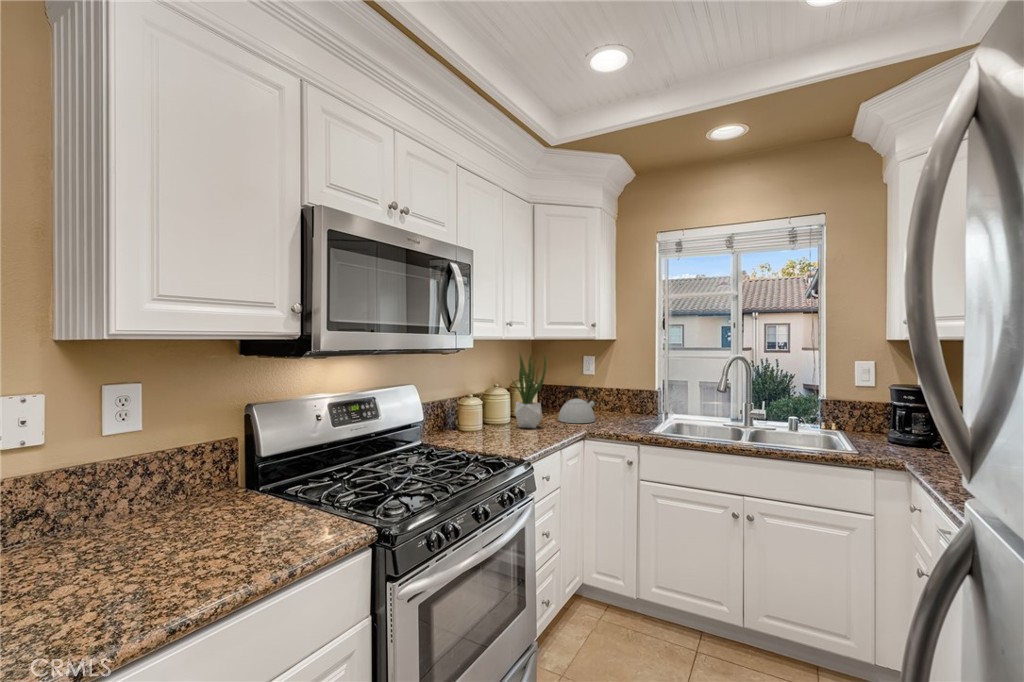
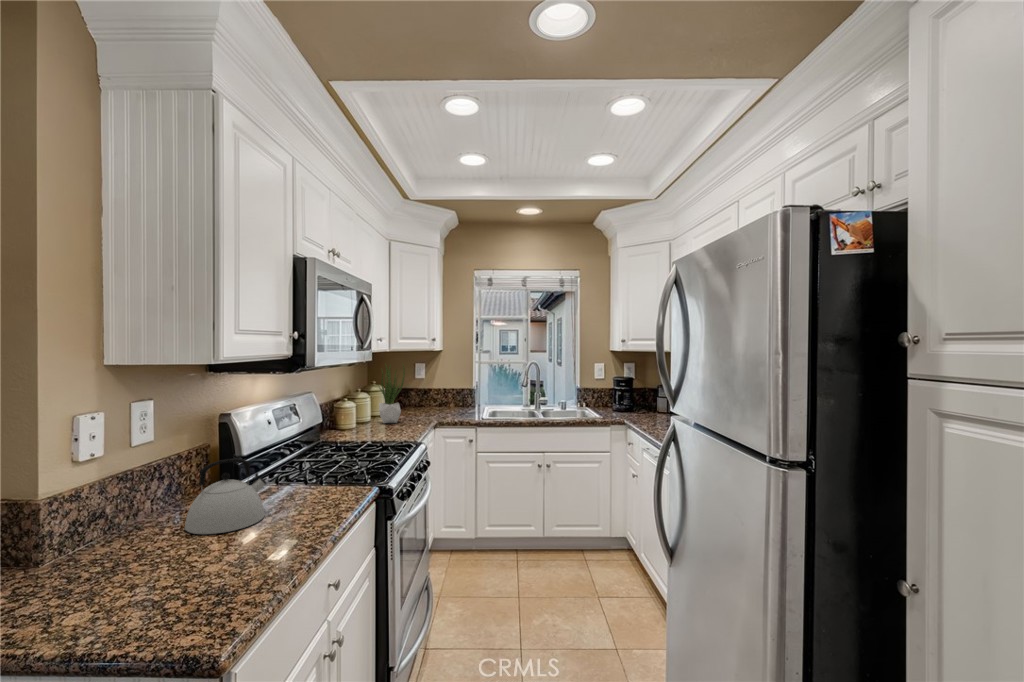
kettle: present [558,387,595,423] -> present [185,459,266,534]

